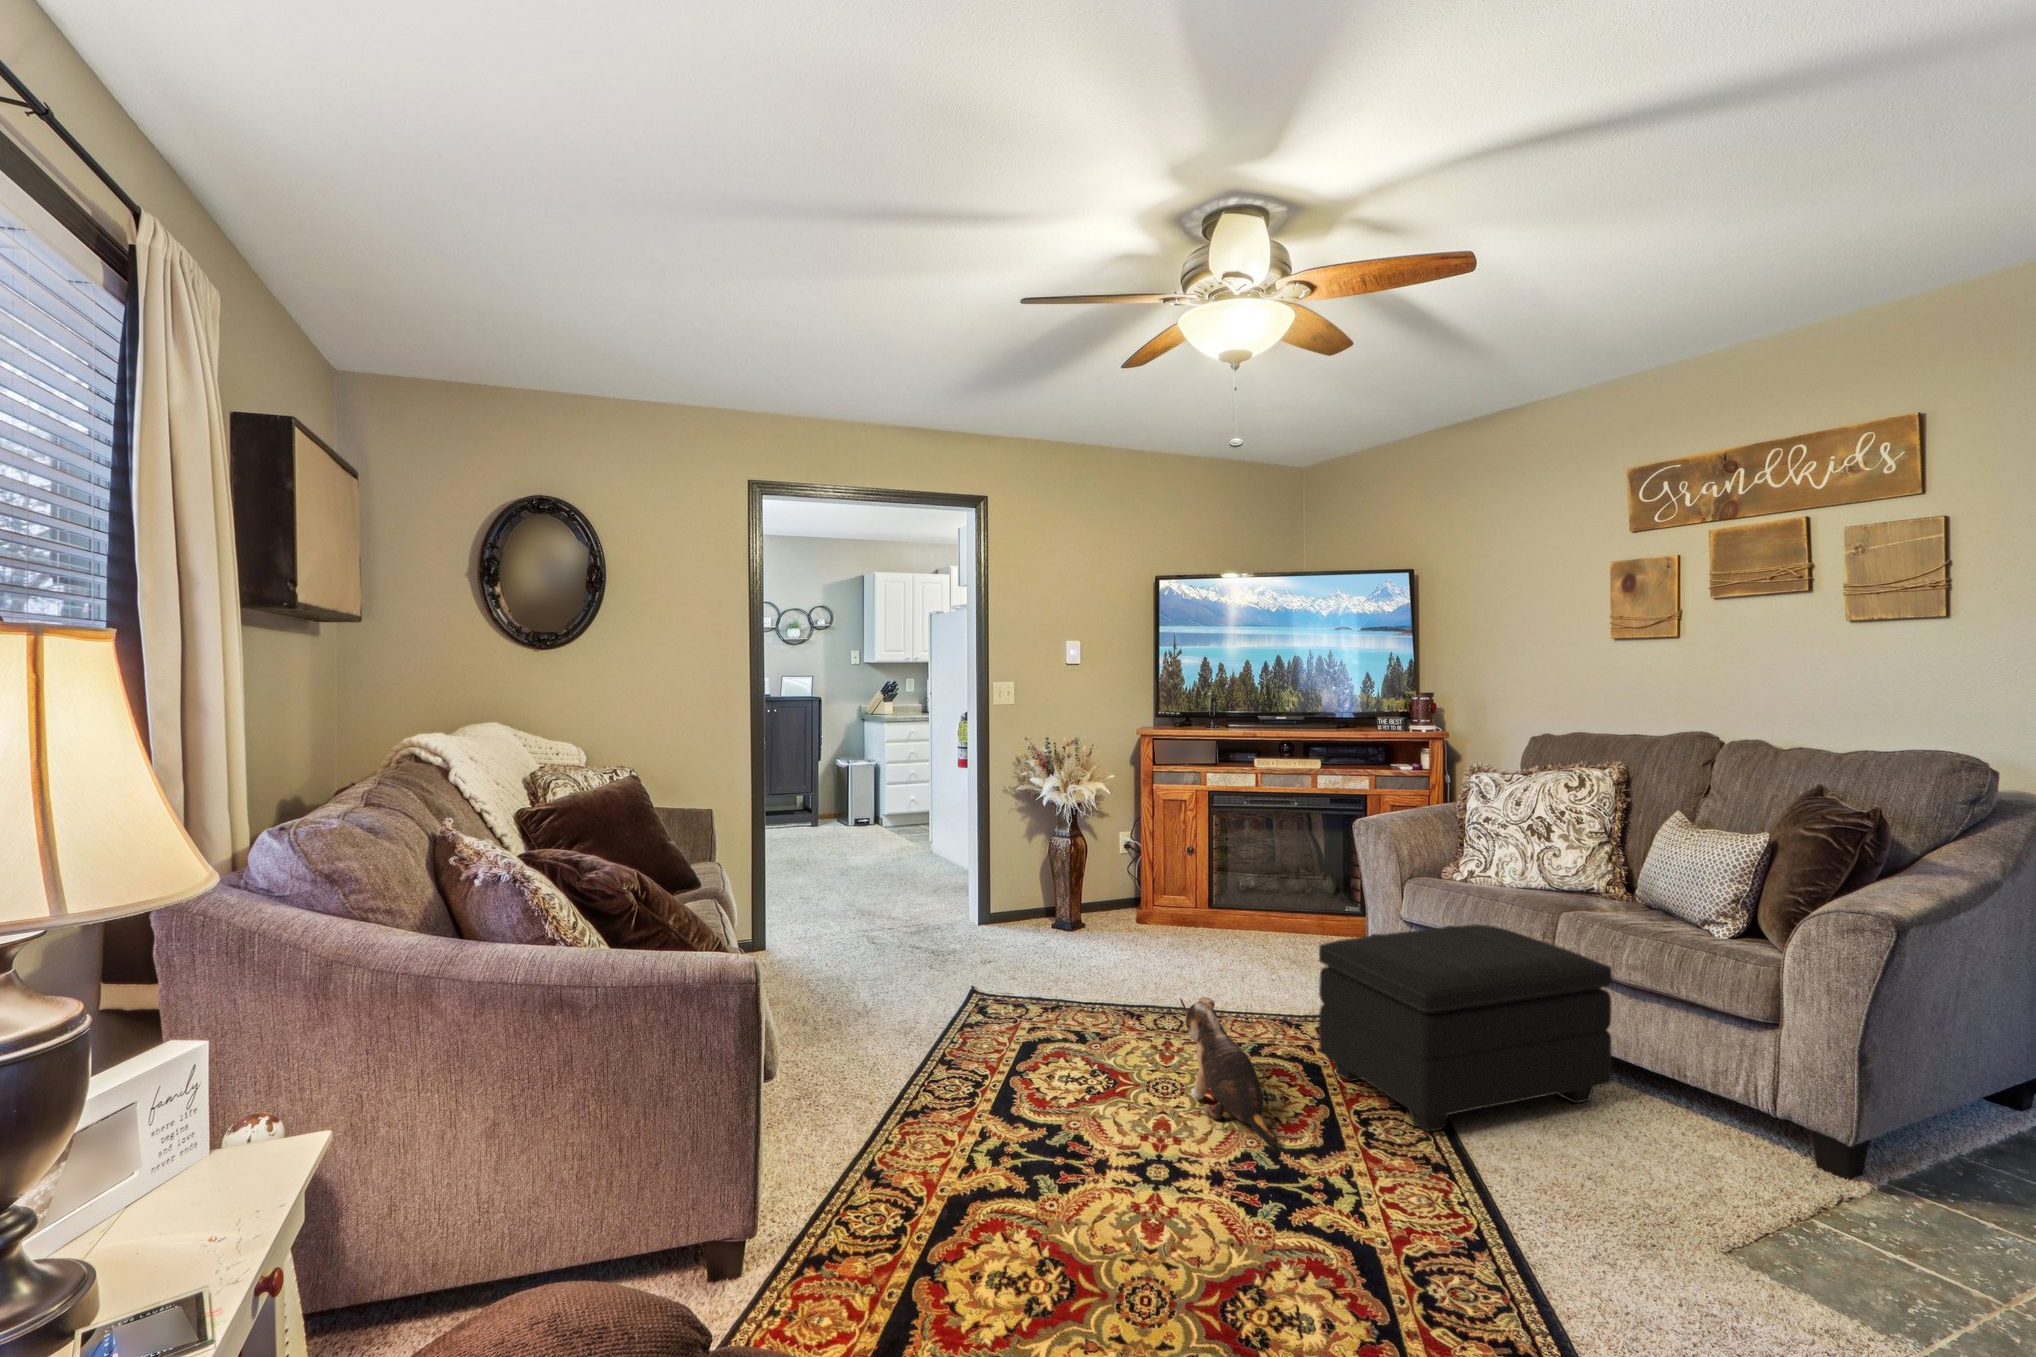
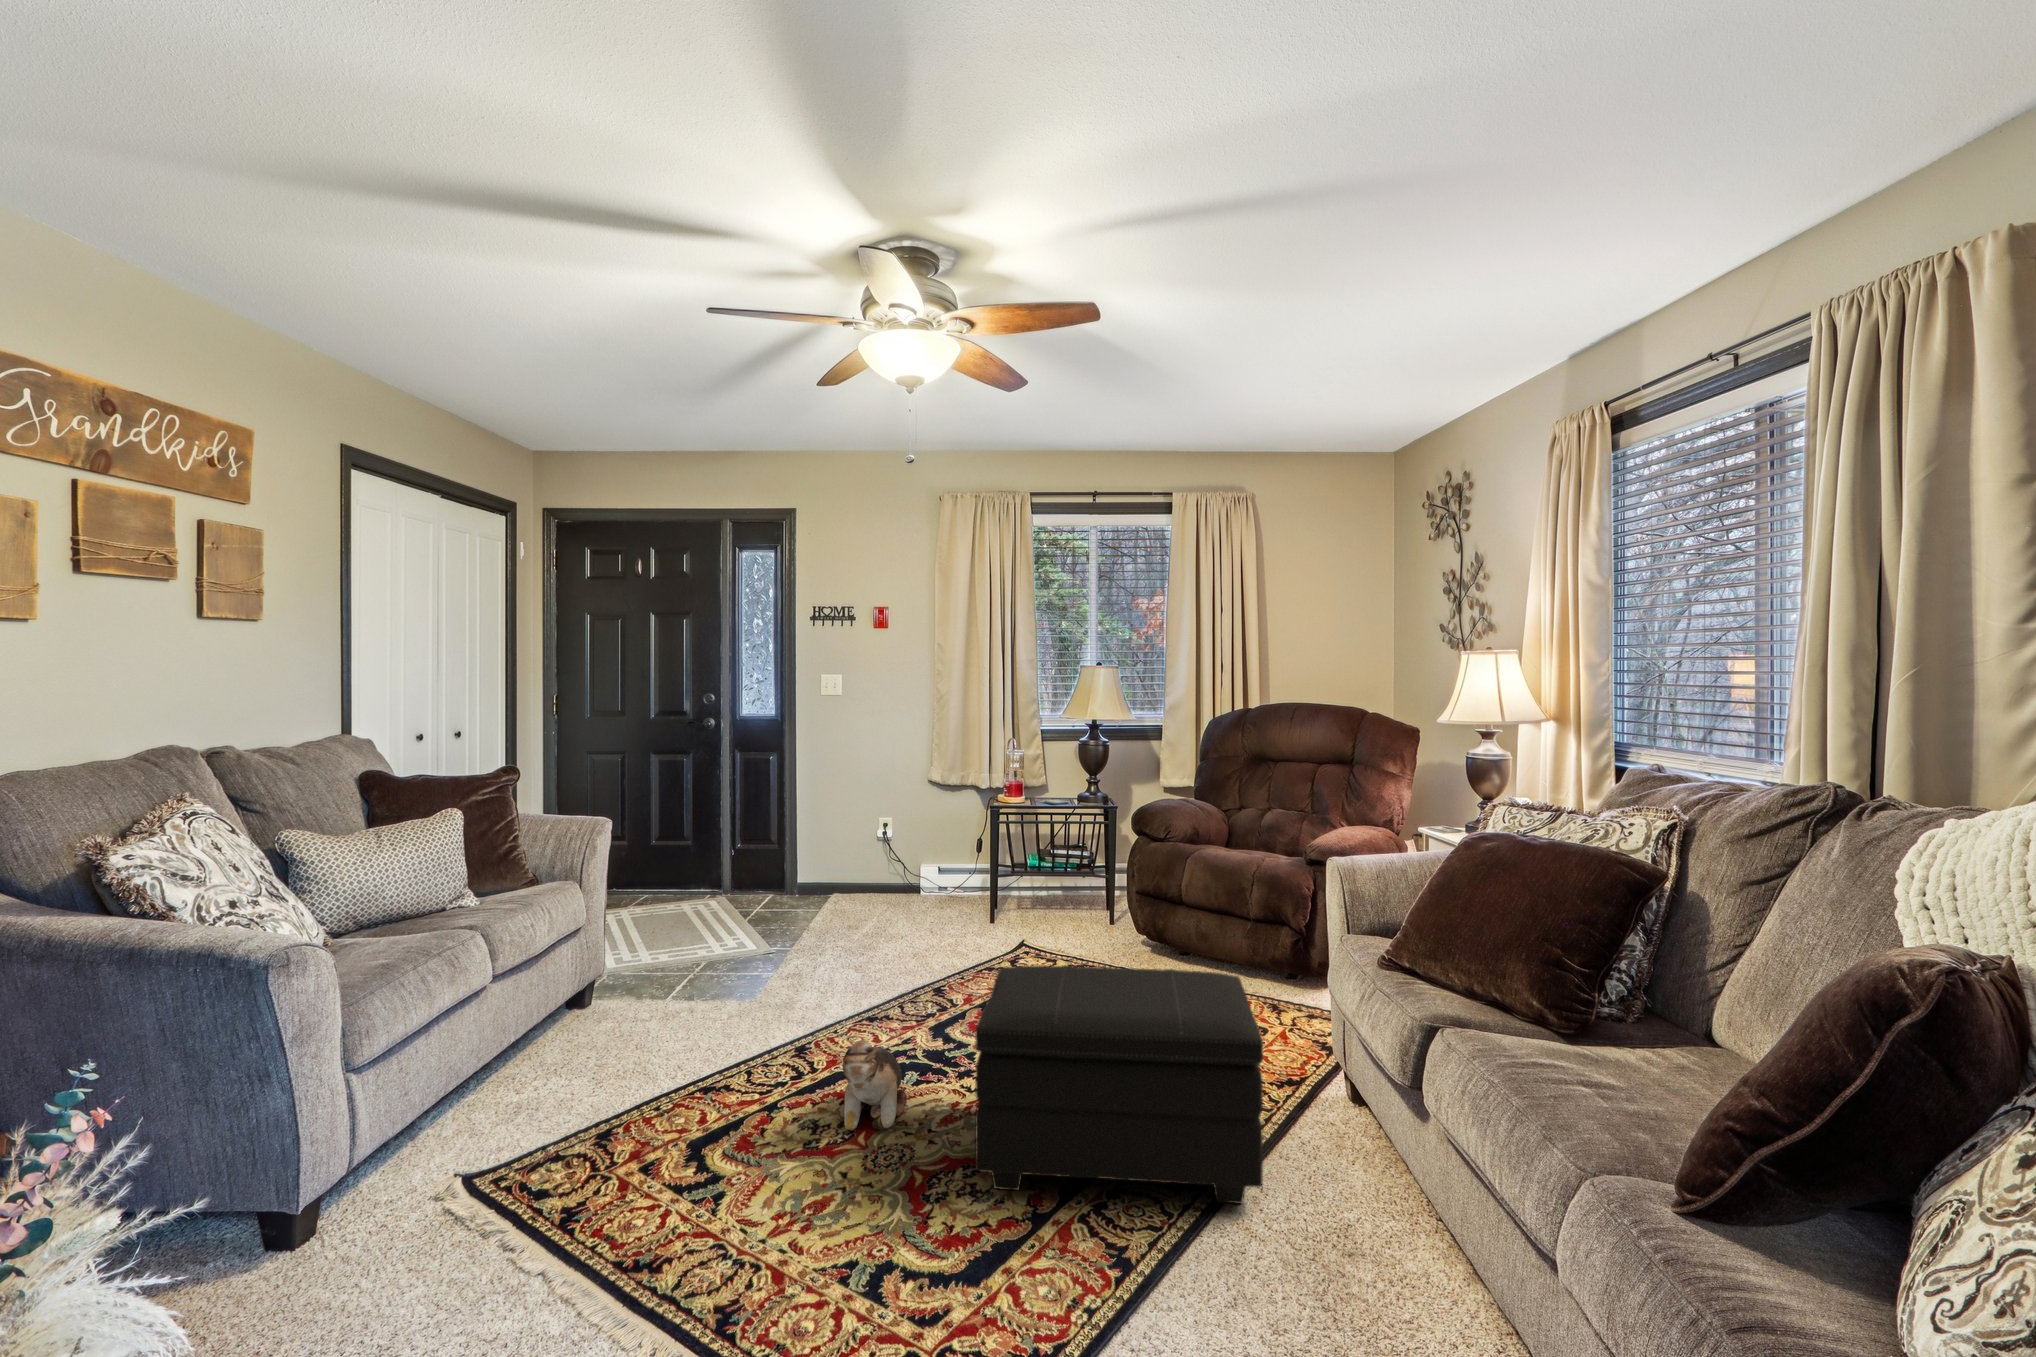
footstool: present [1319,924,1612,1132] -> present [975,965,1263,1204]

